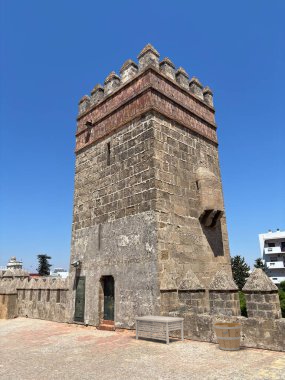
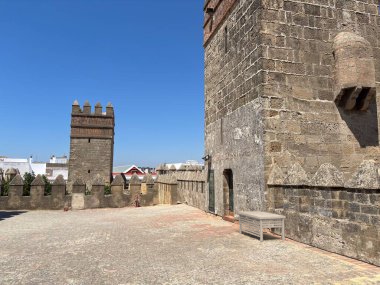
wooden bucket: present [213,322,241,351] -> none [302,223,337,257]

